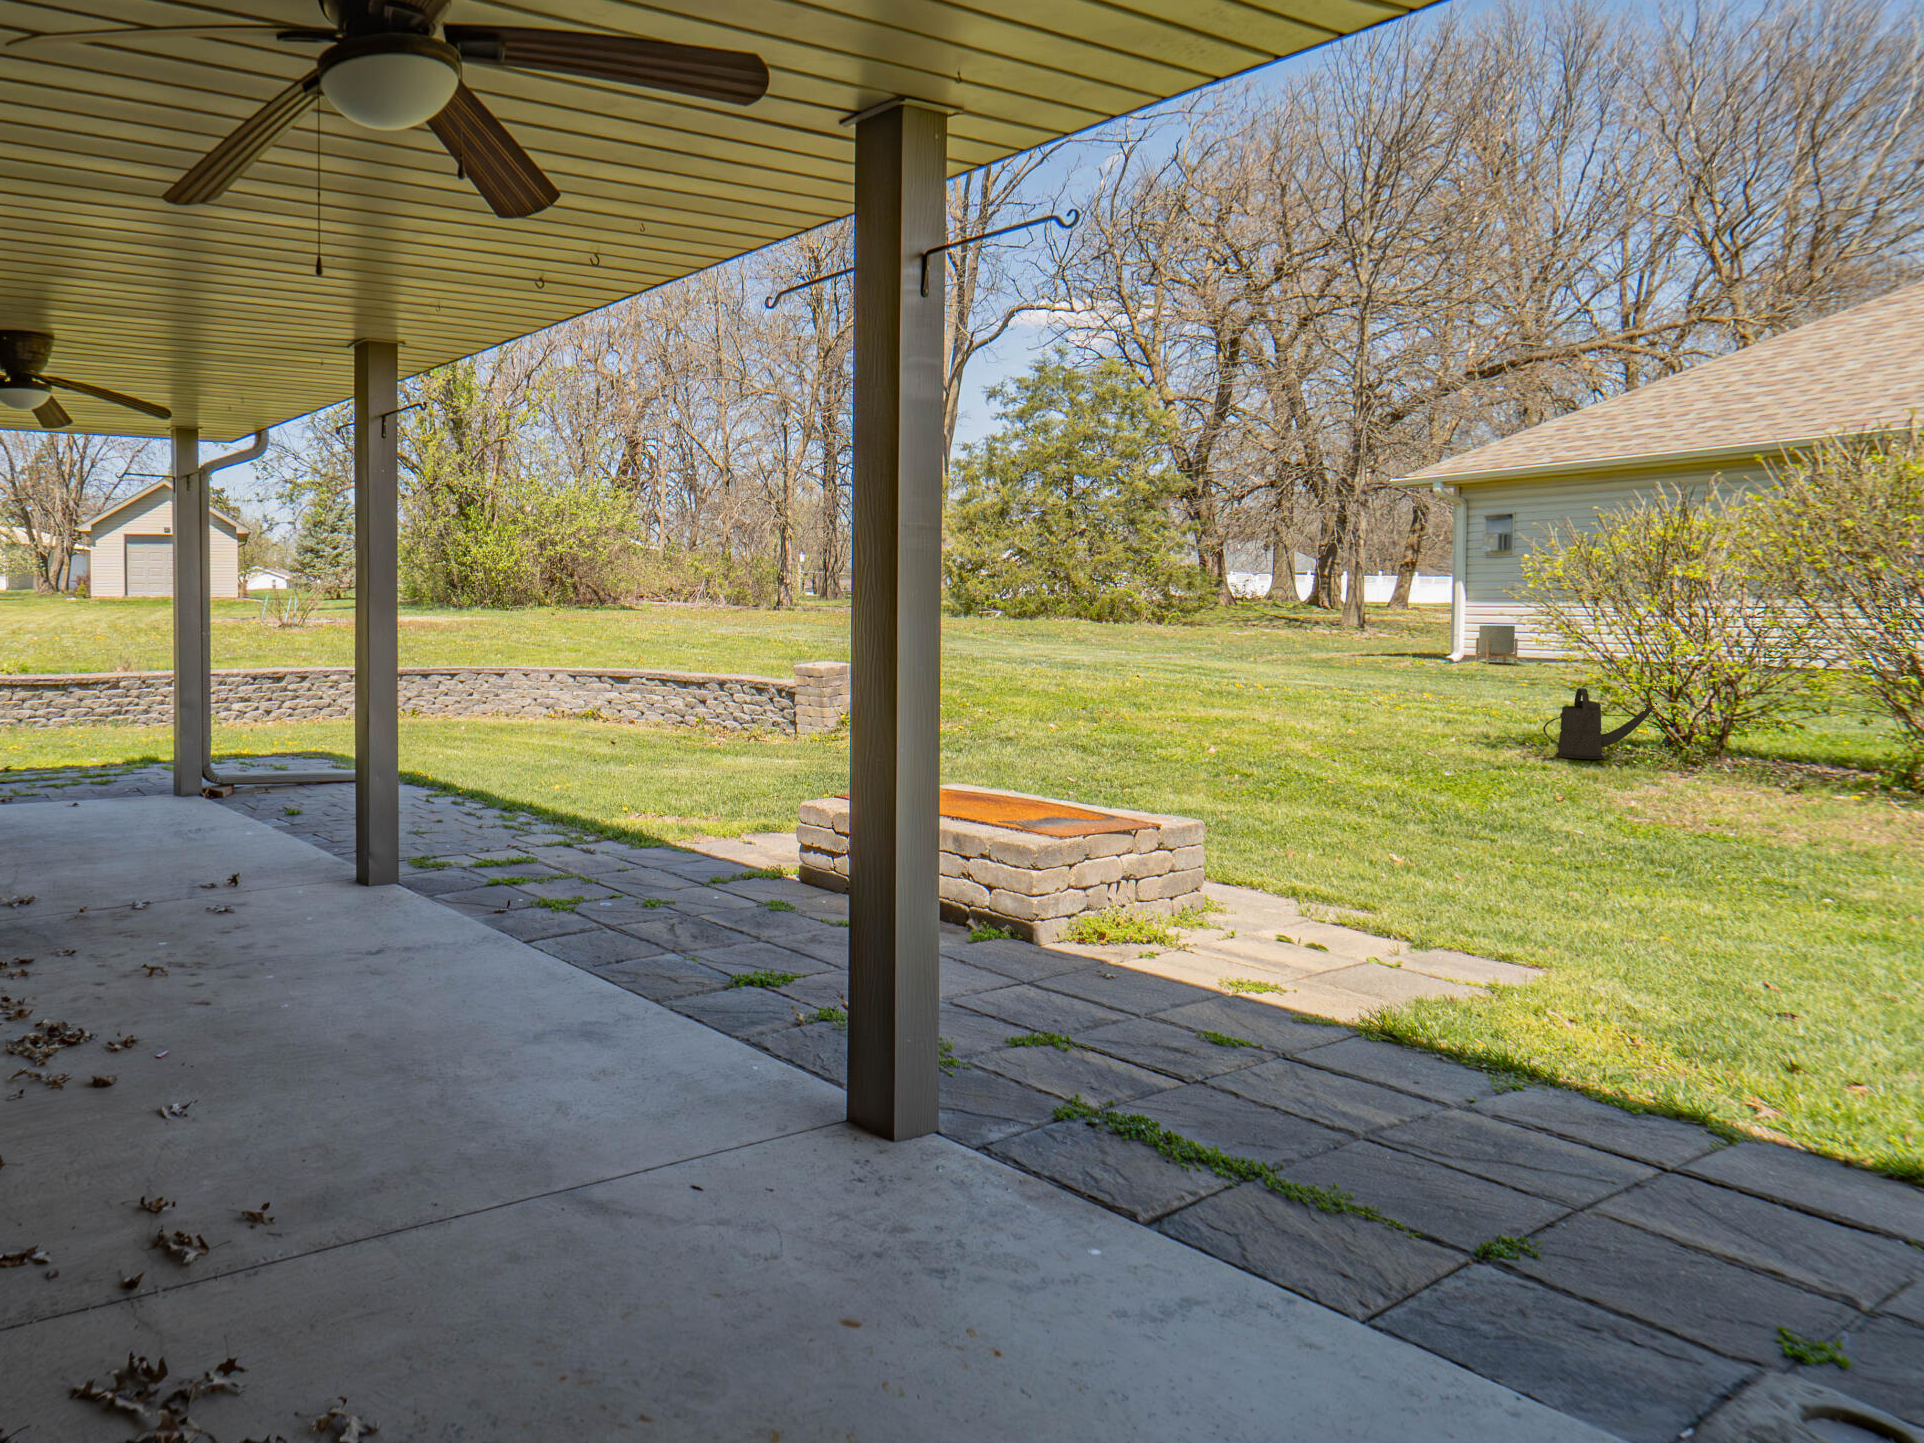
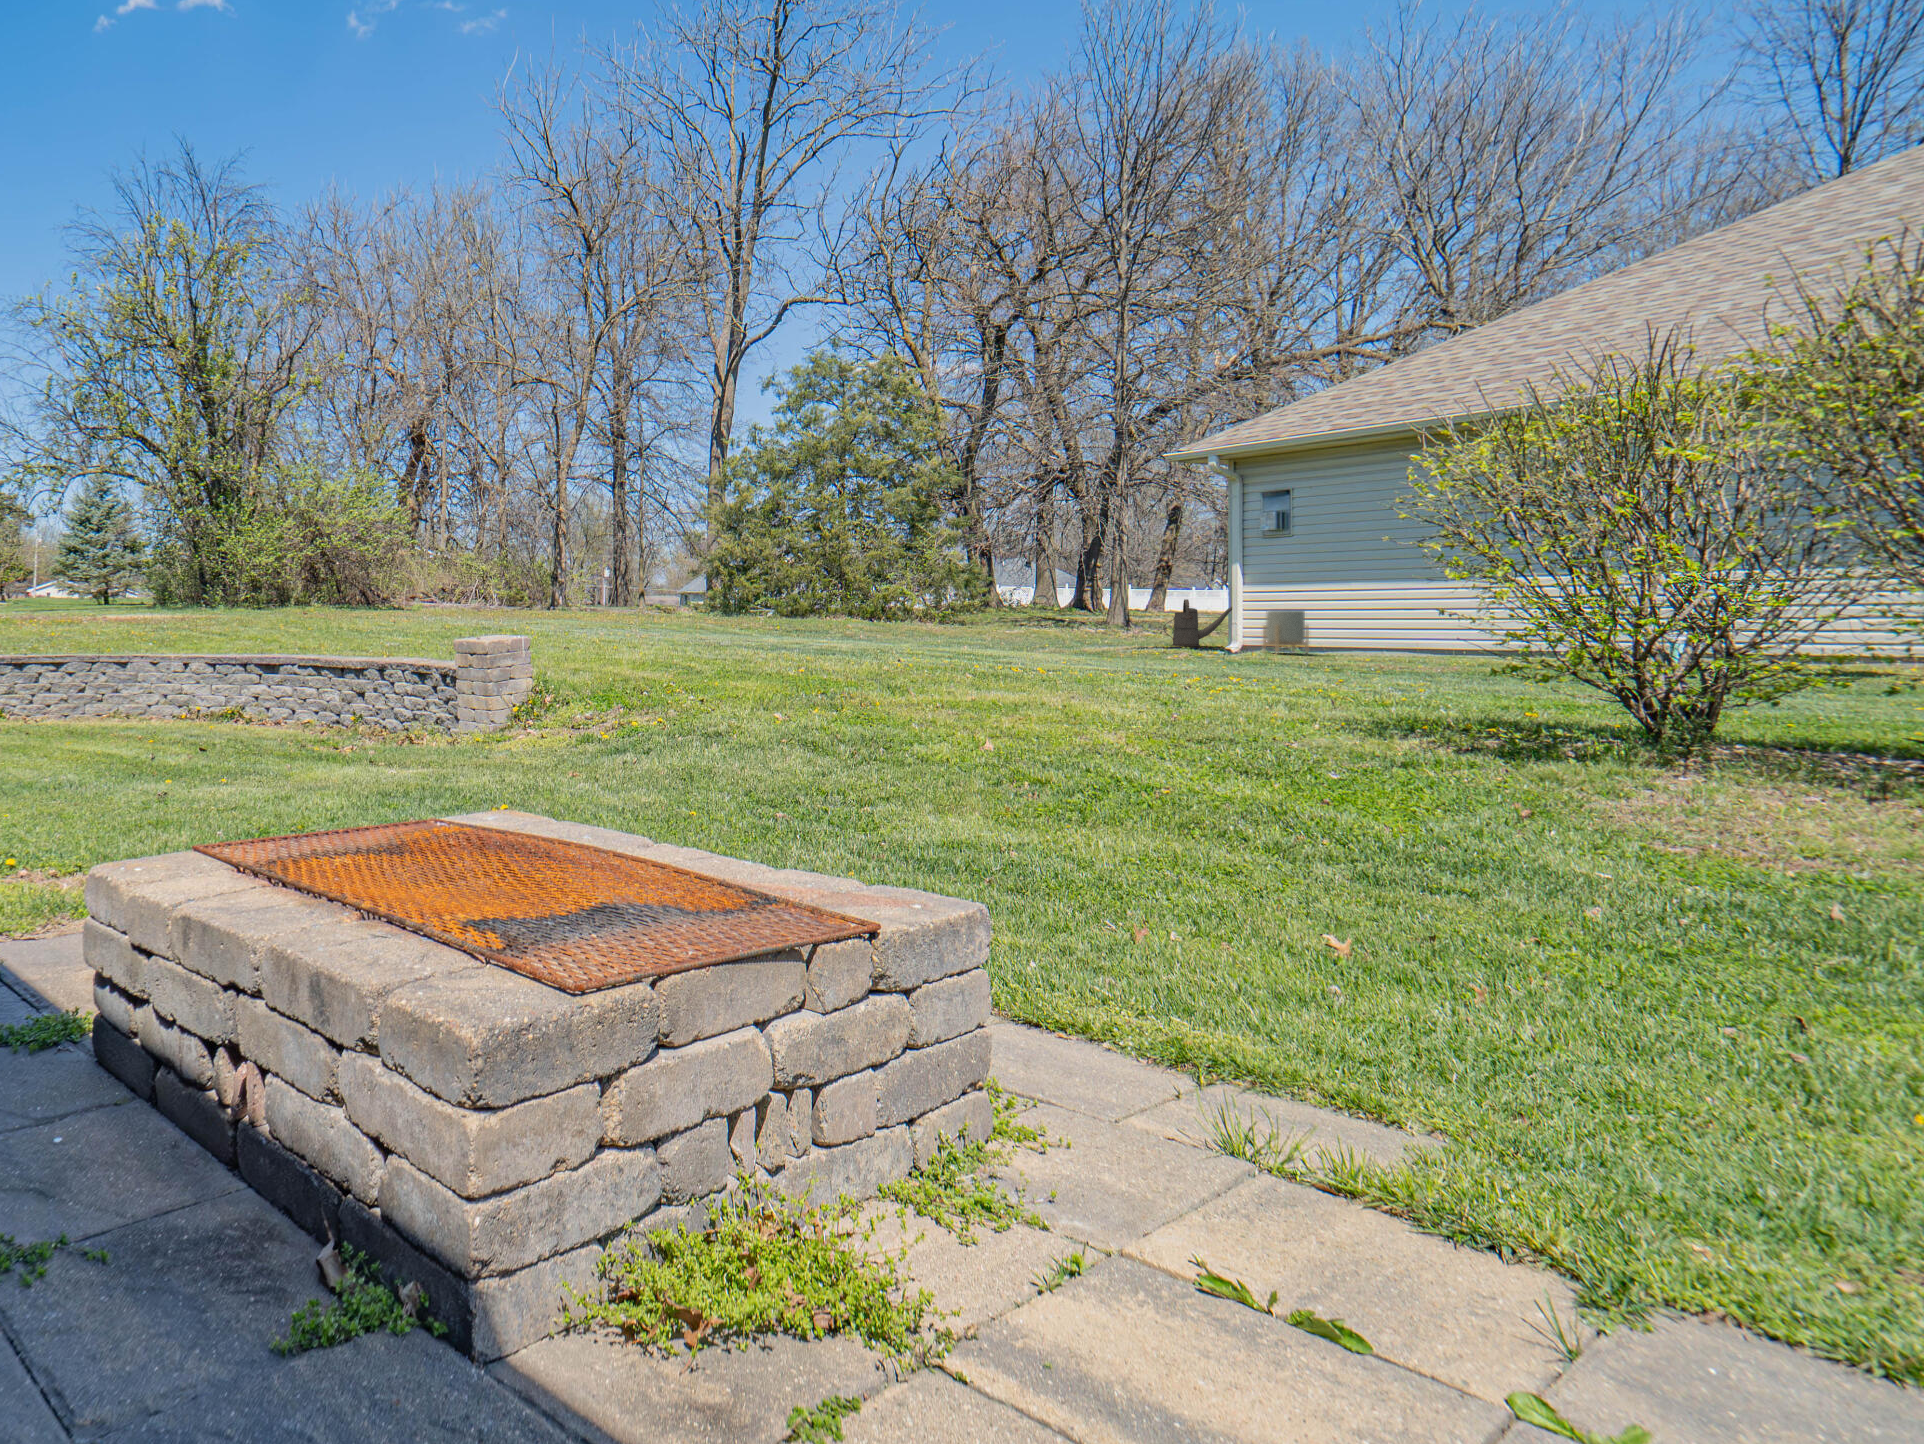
watering can: present [1543,688,1657,759] -> present [1163,599,1232,646]

